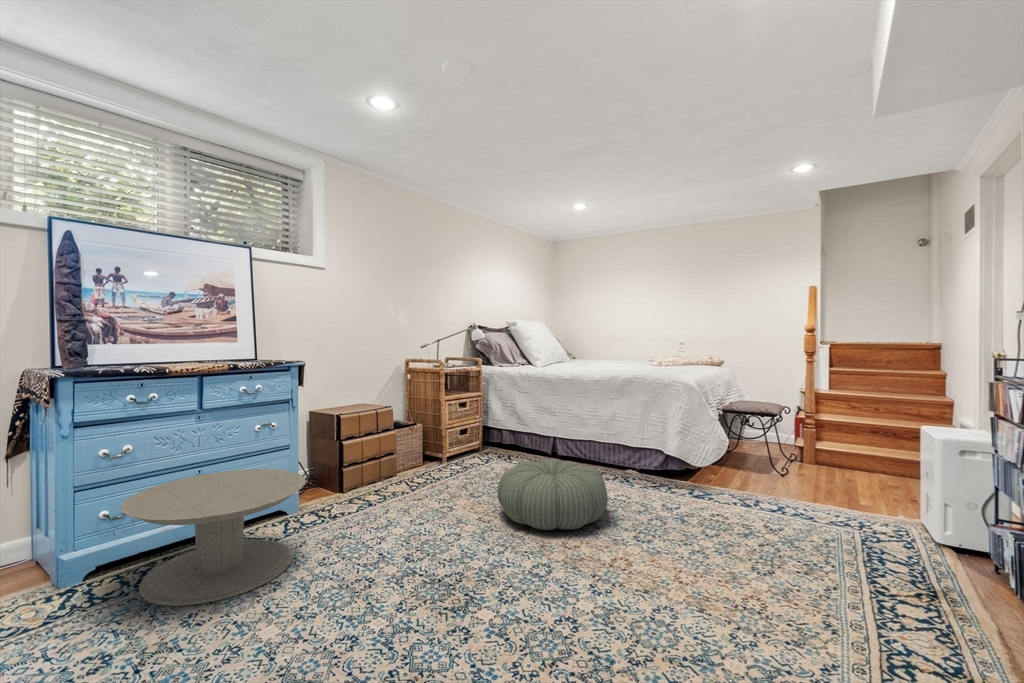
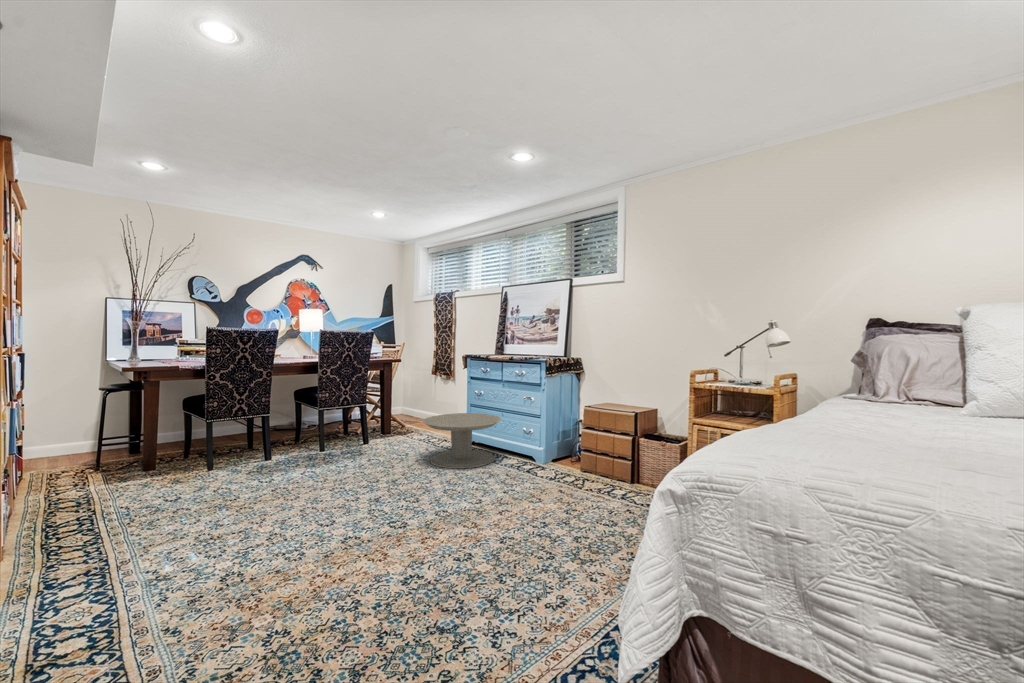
pouf: present [497,460,608,530] -> none [441,478,565,563]

